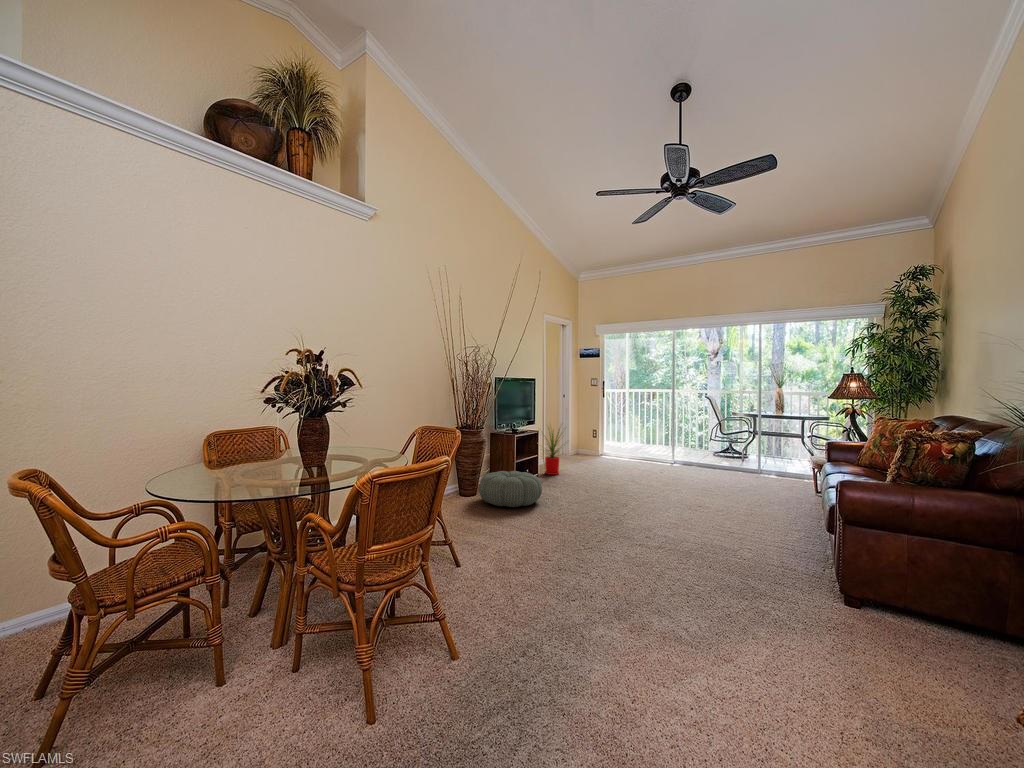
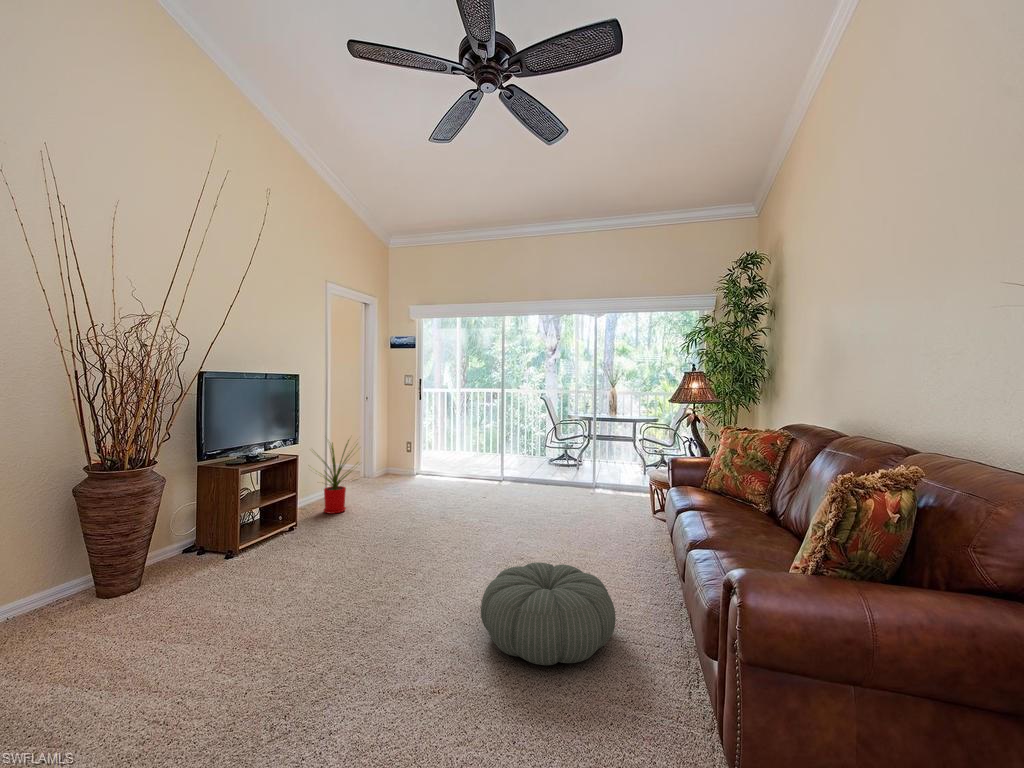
pouf: present [479,471,542,507] -> present [481,563,616,665]

